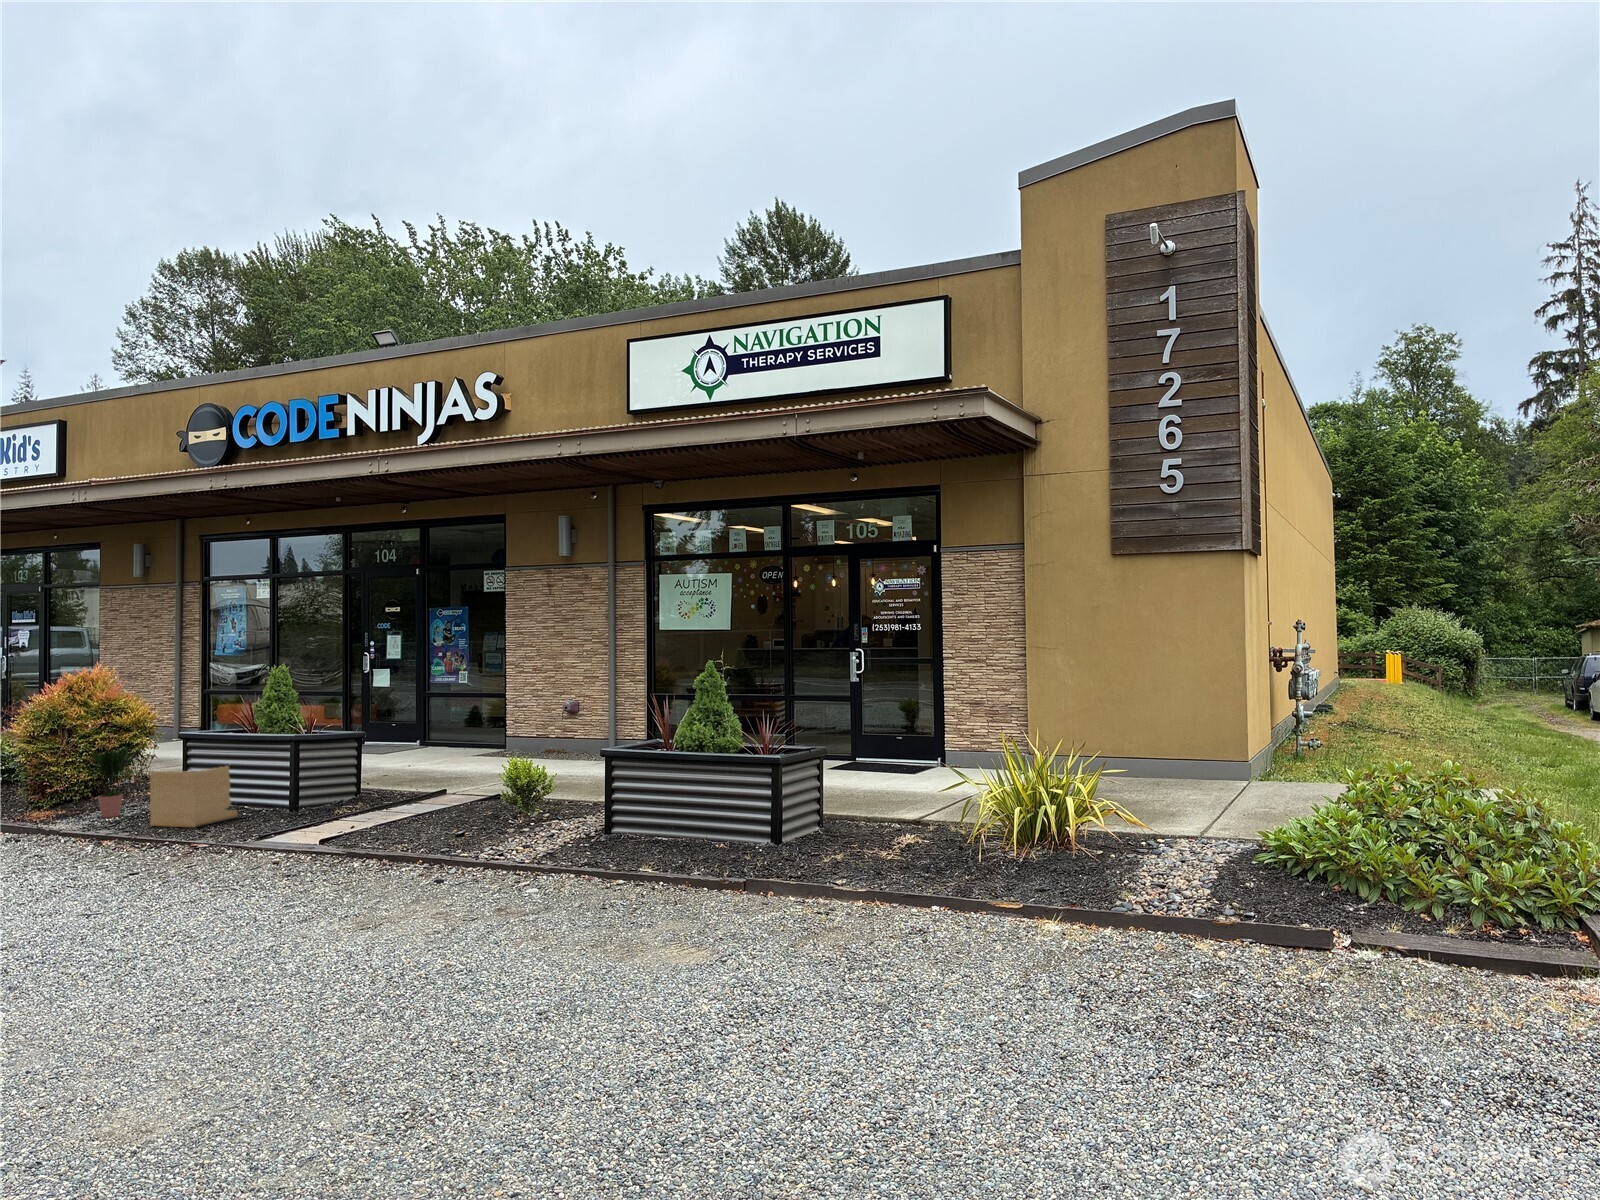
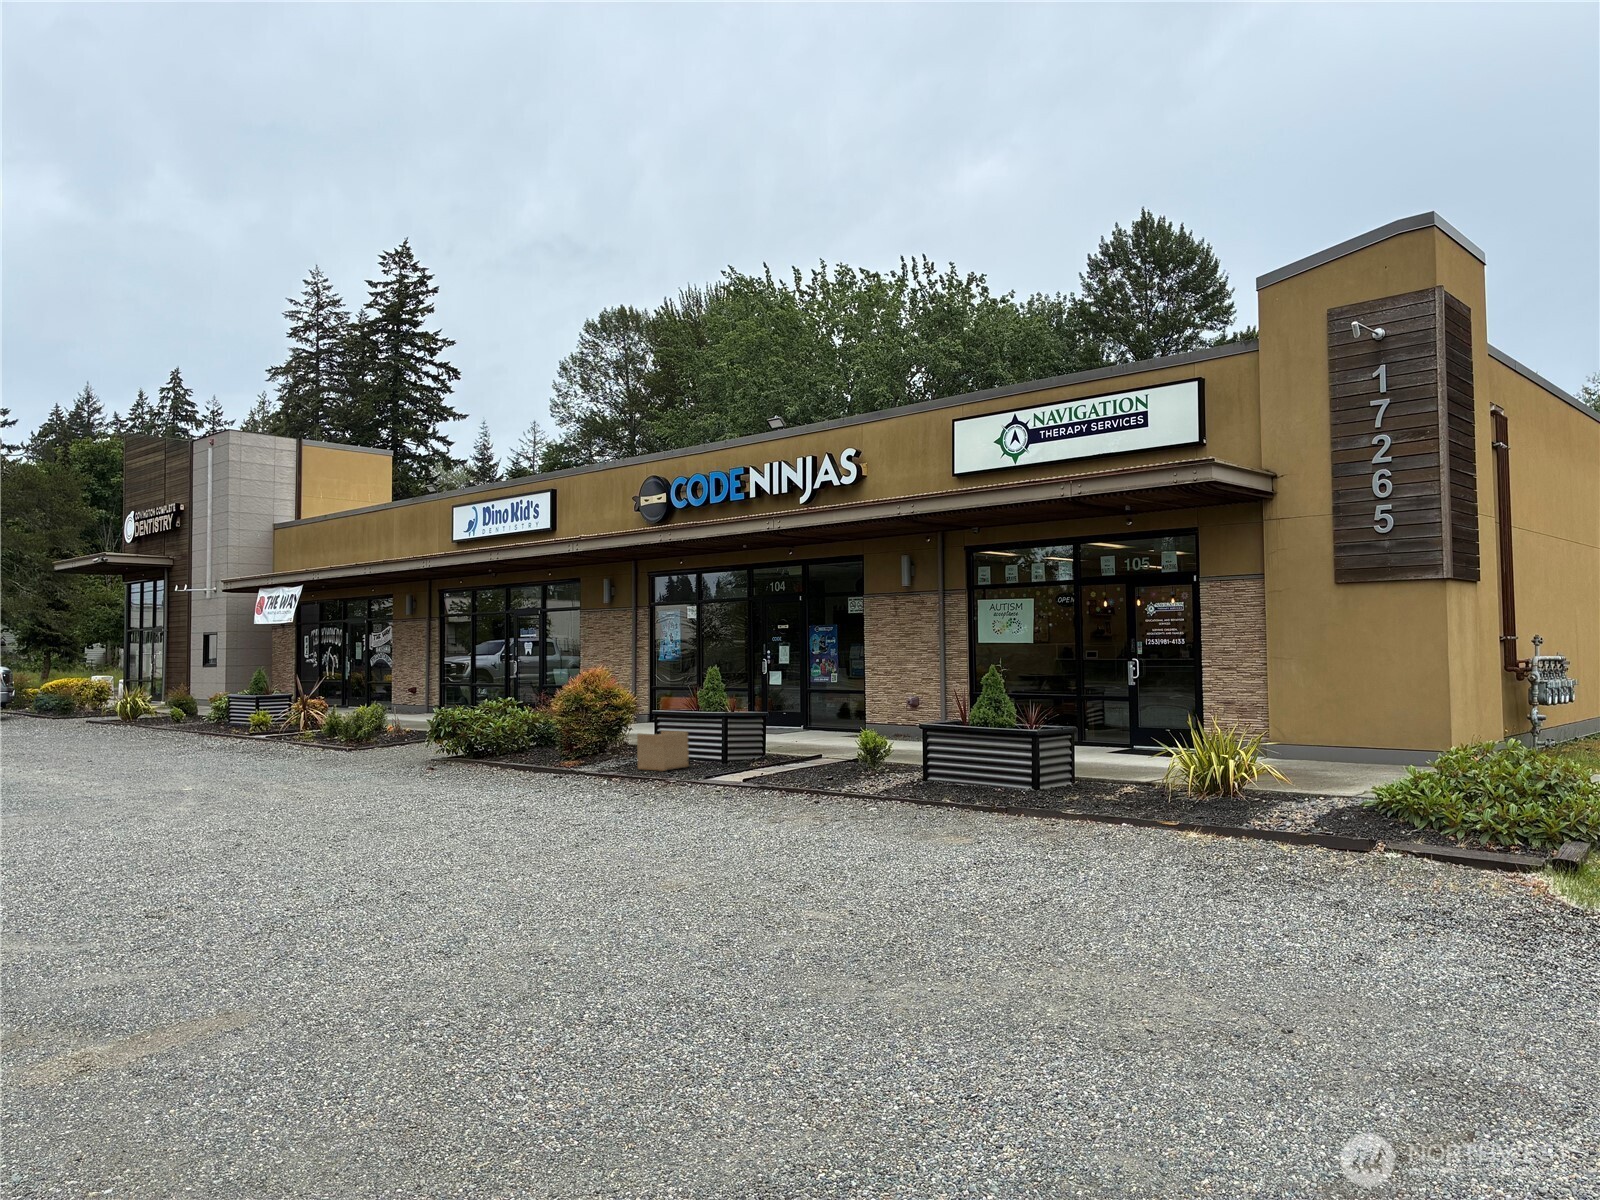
potted plant: present [91,747,141,818] -> none [594,716,630,764]

